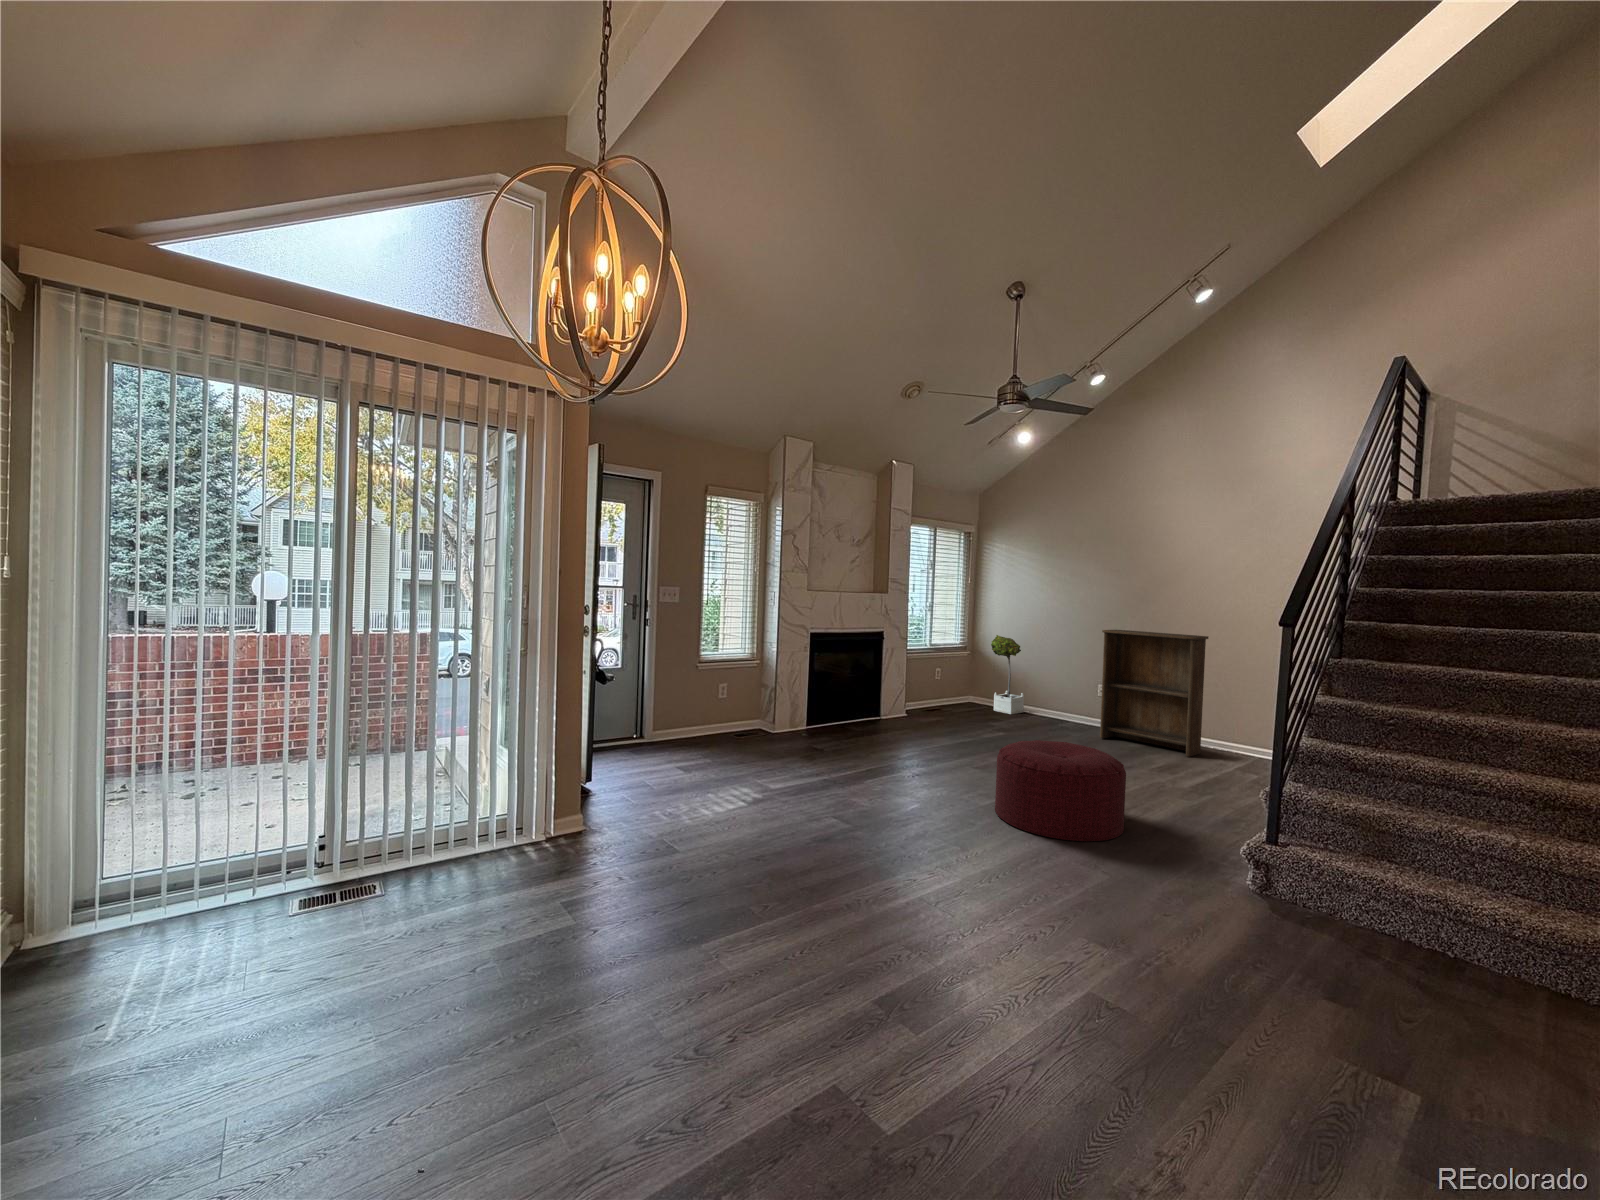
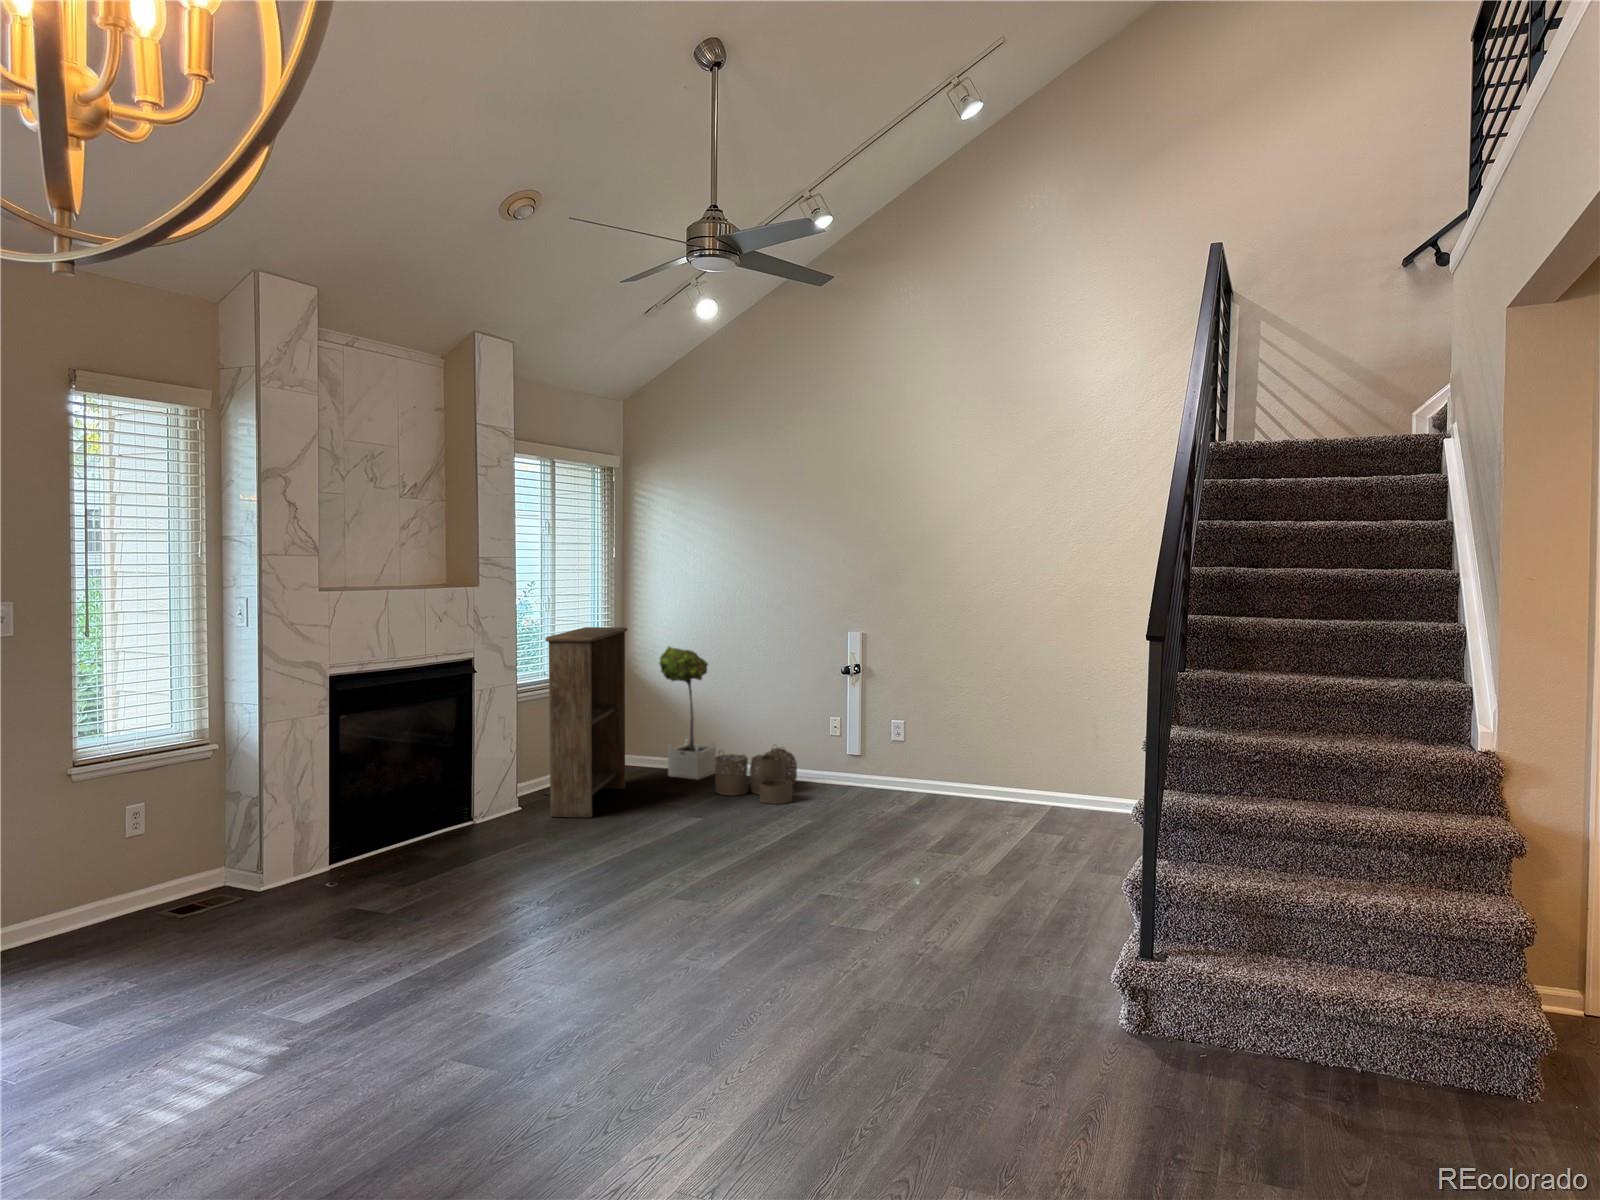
bookshelf: present [1100,630,1208,757] -> present [545,627,627,818]
woven basket: none [1019,697,1074,732] -> present [715,748,797,804]
ottoman: present [995,740,1126,841] -> none [736,838,937,1010]

